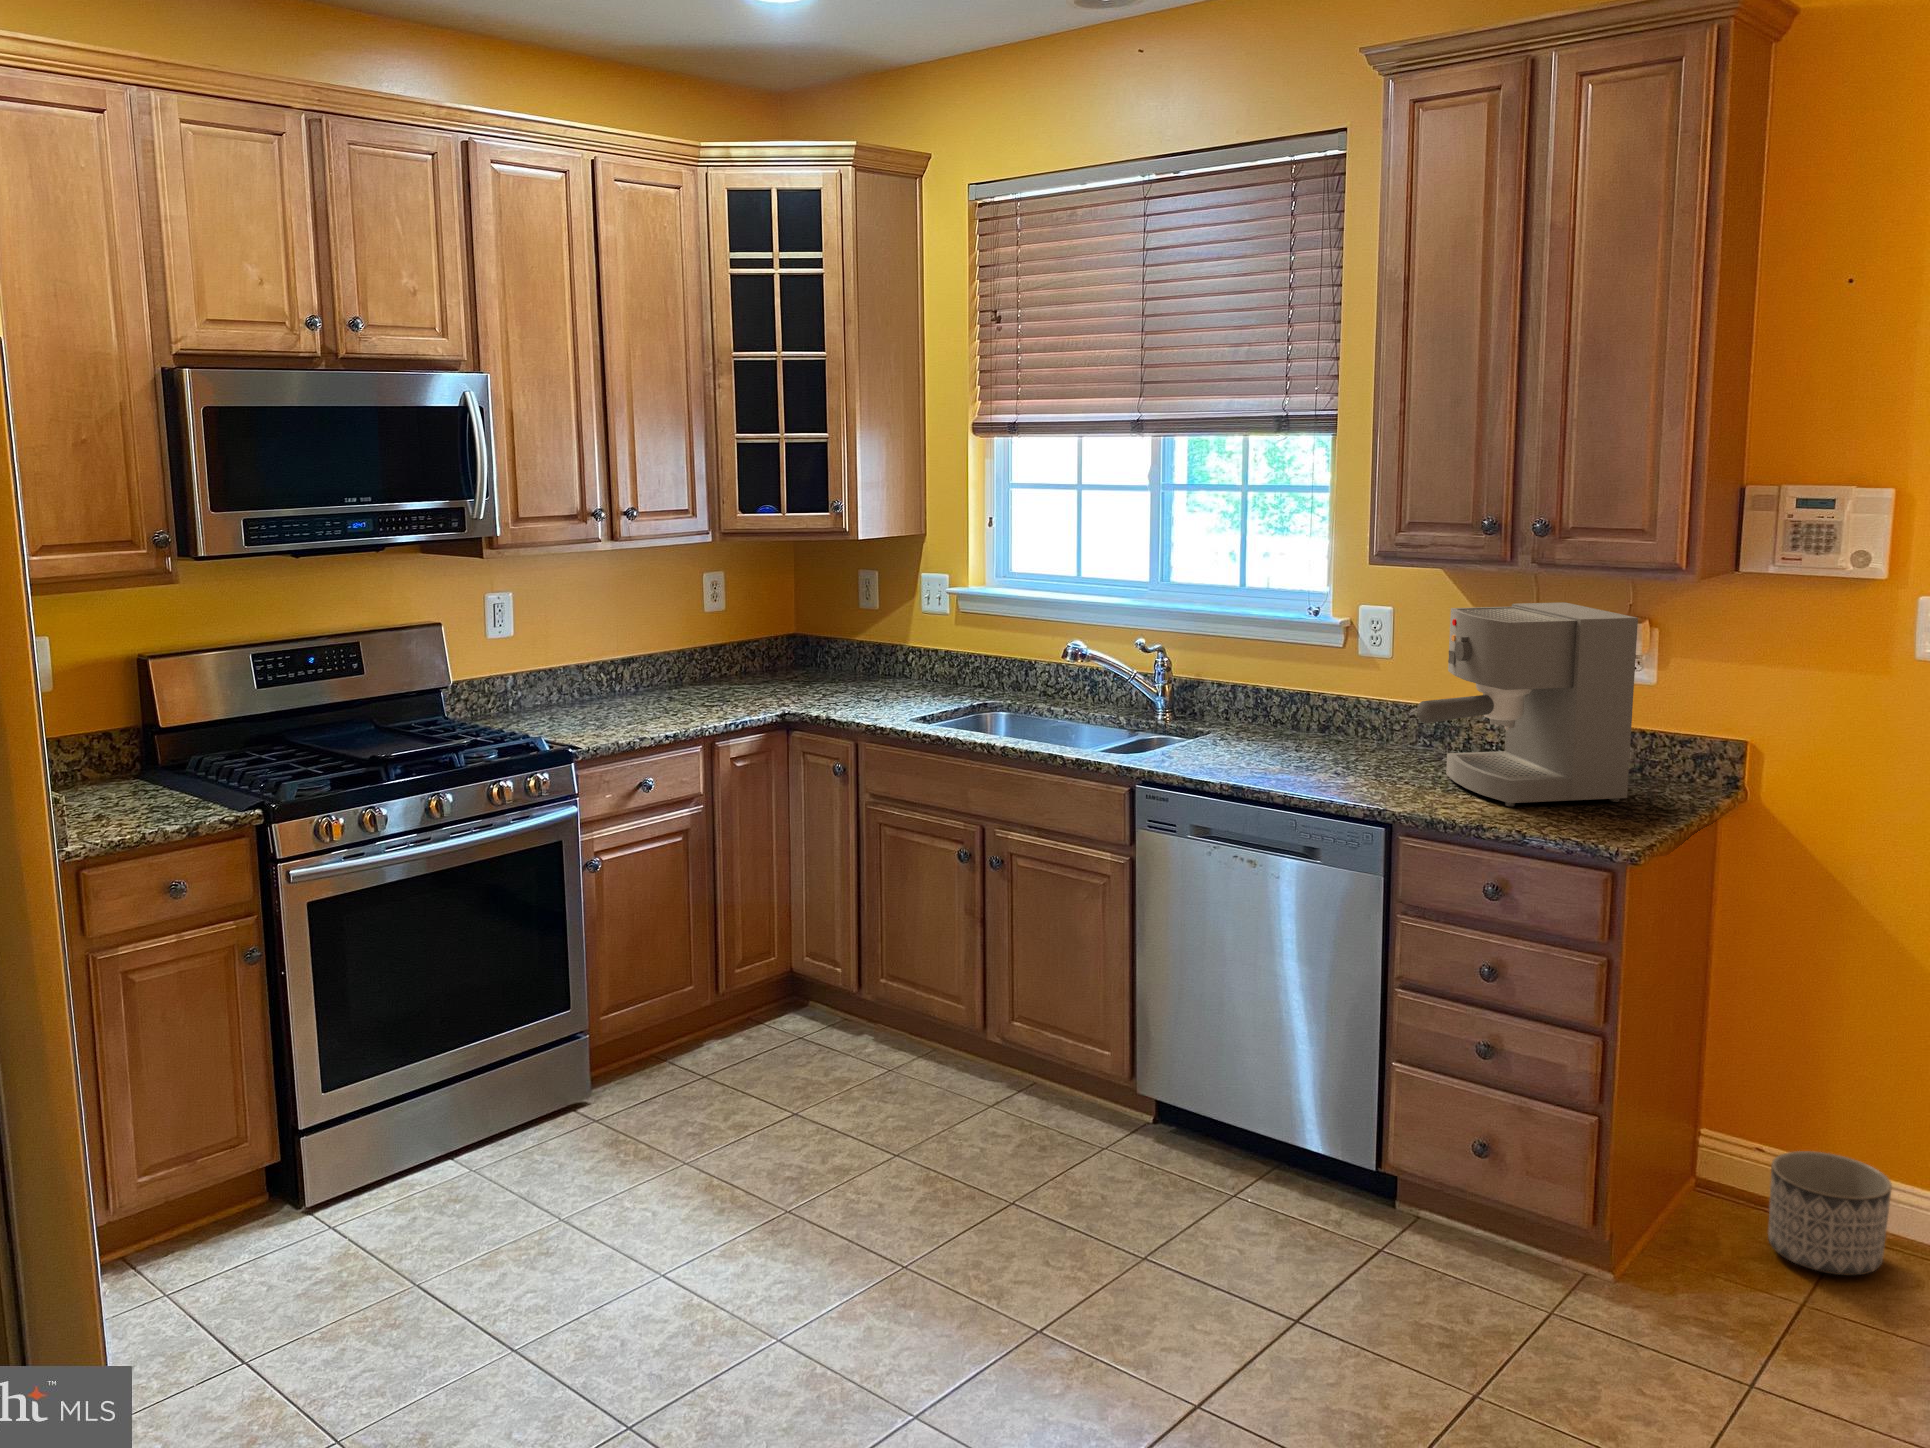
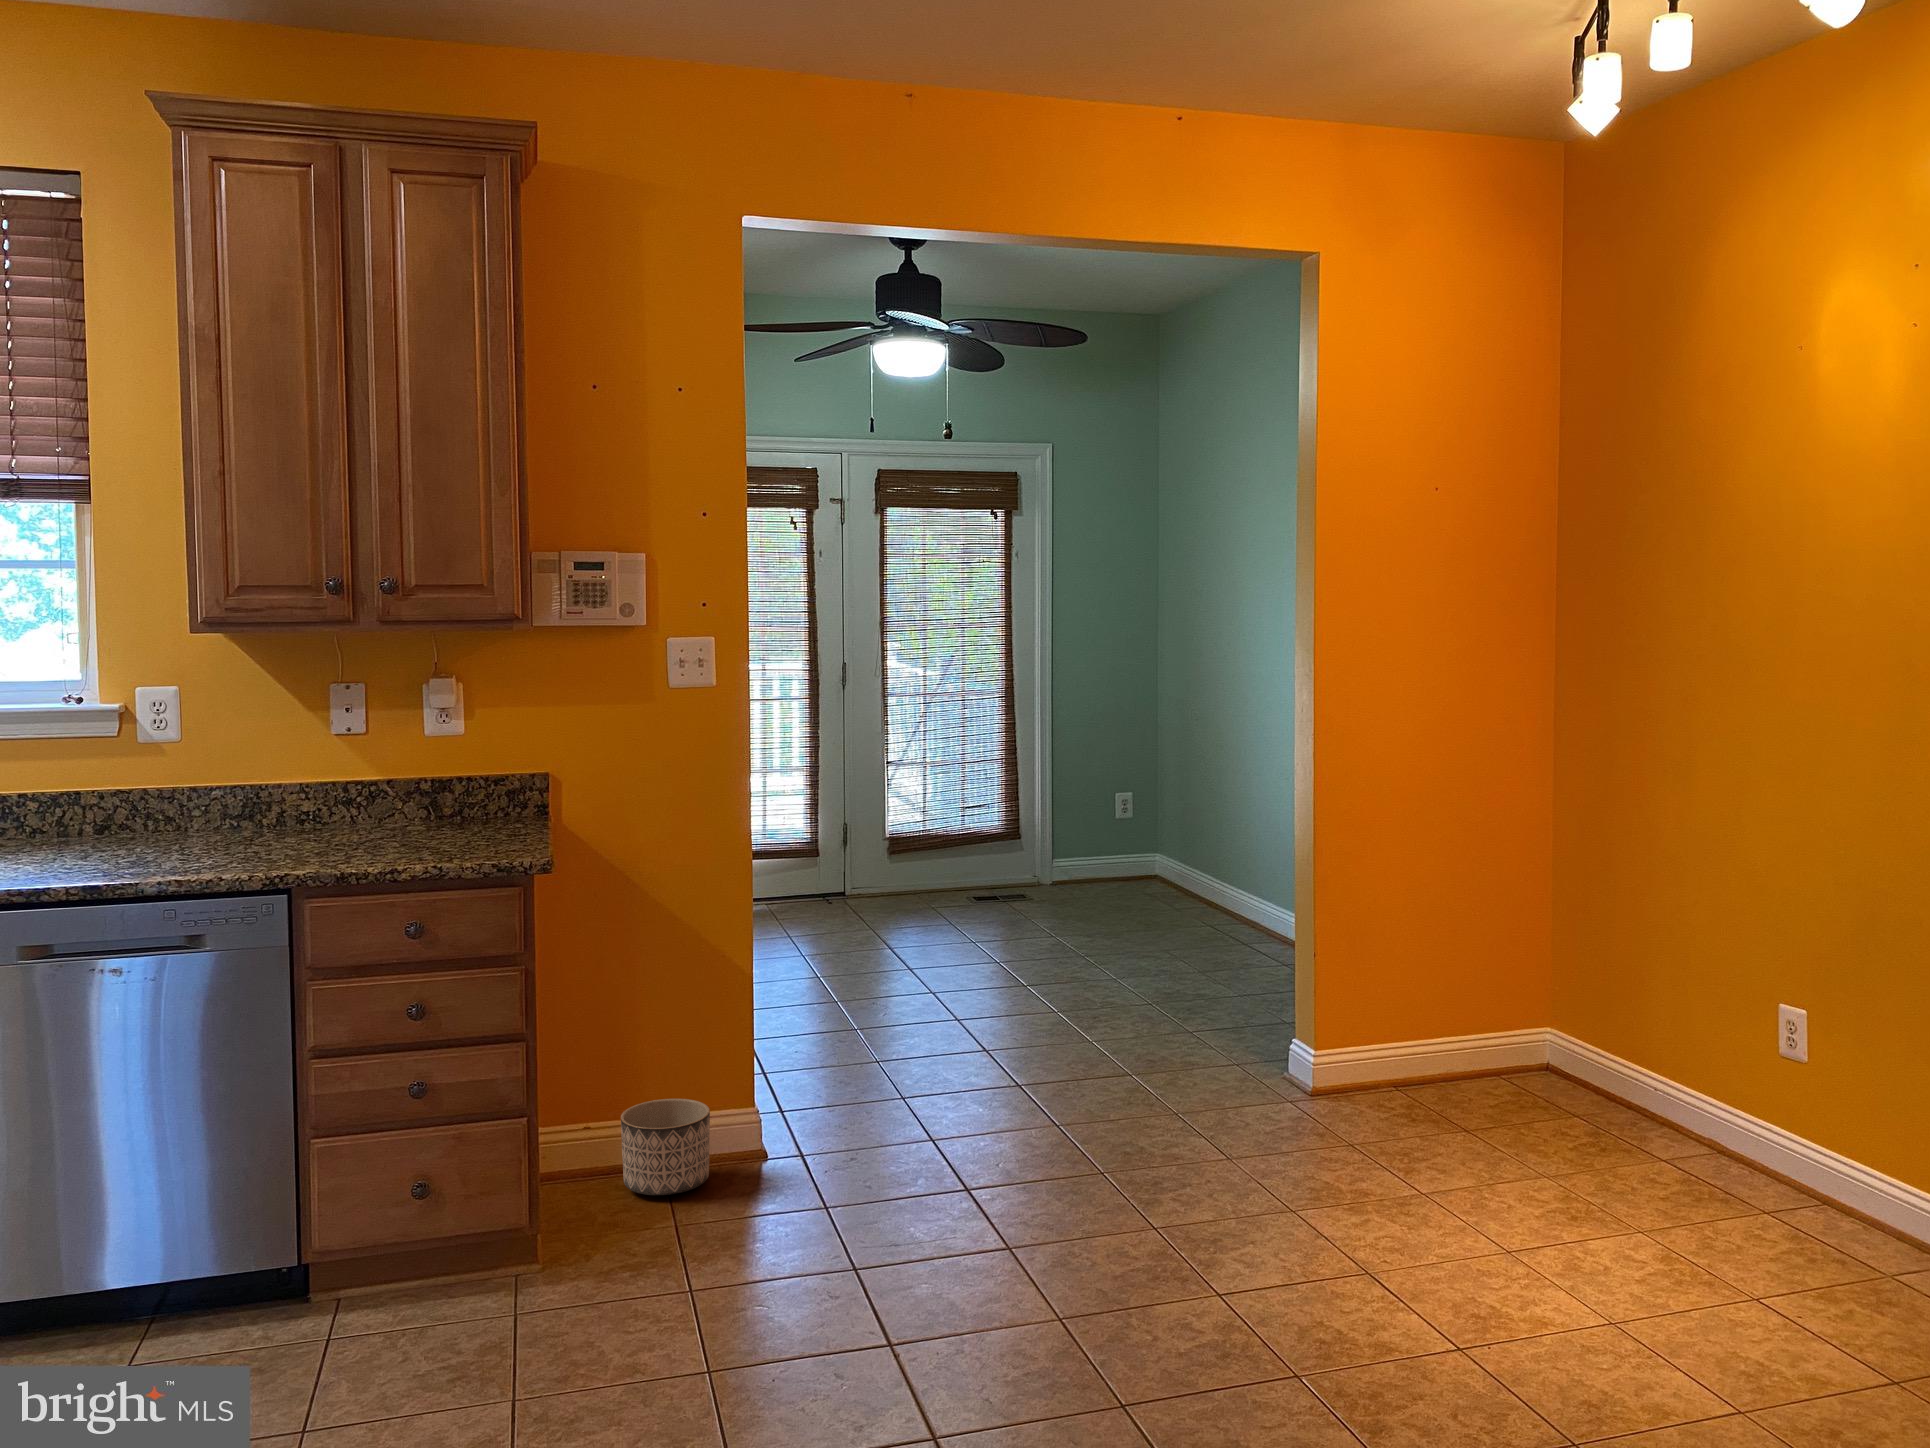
coffee maker: present [1417,602,1638,806] -> none [293,665,483,854]

